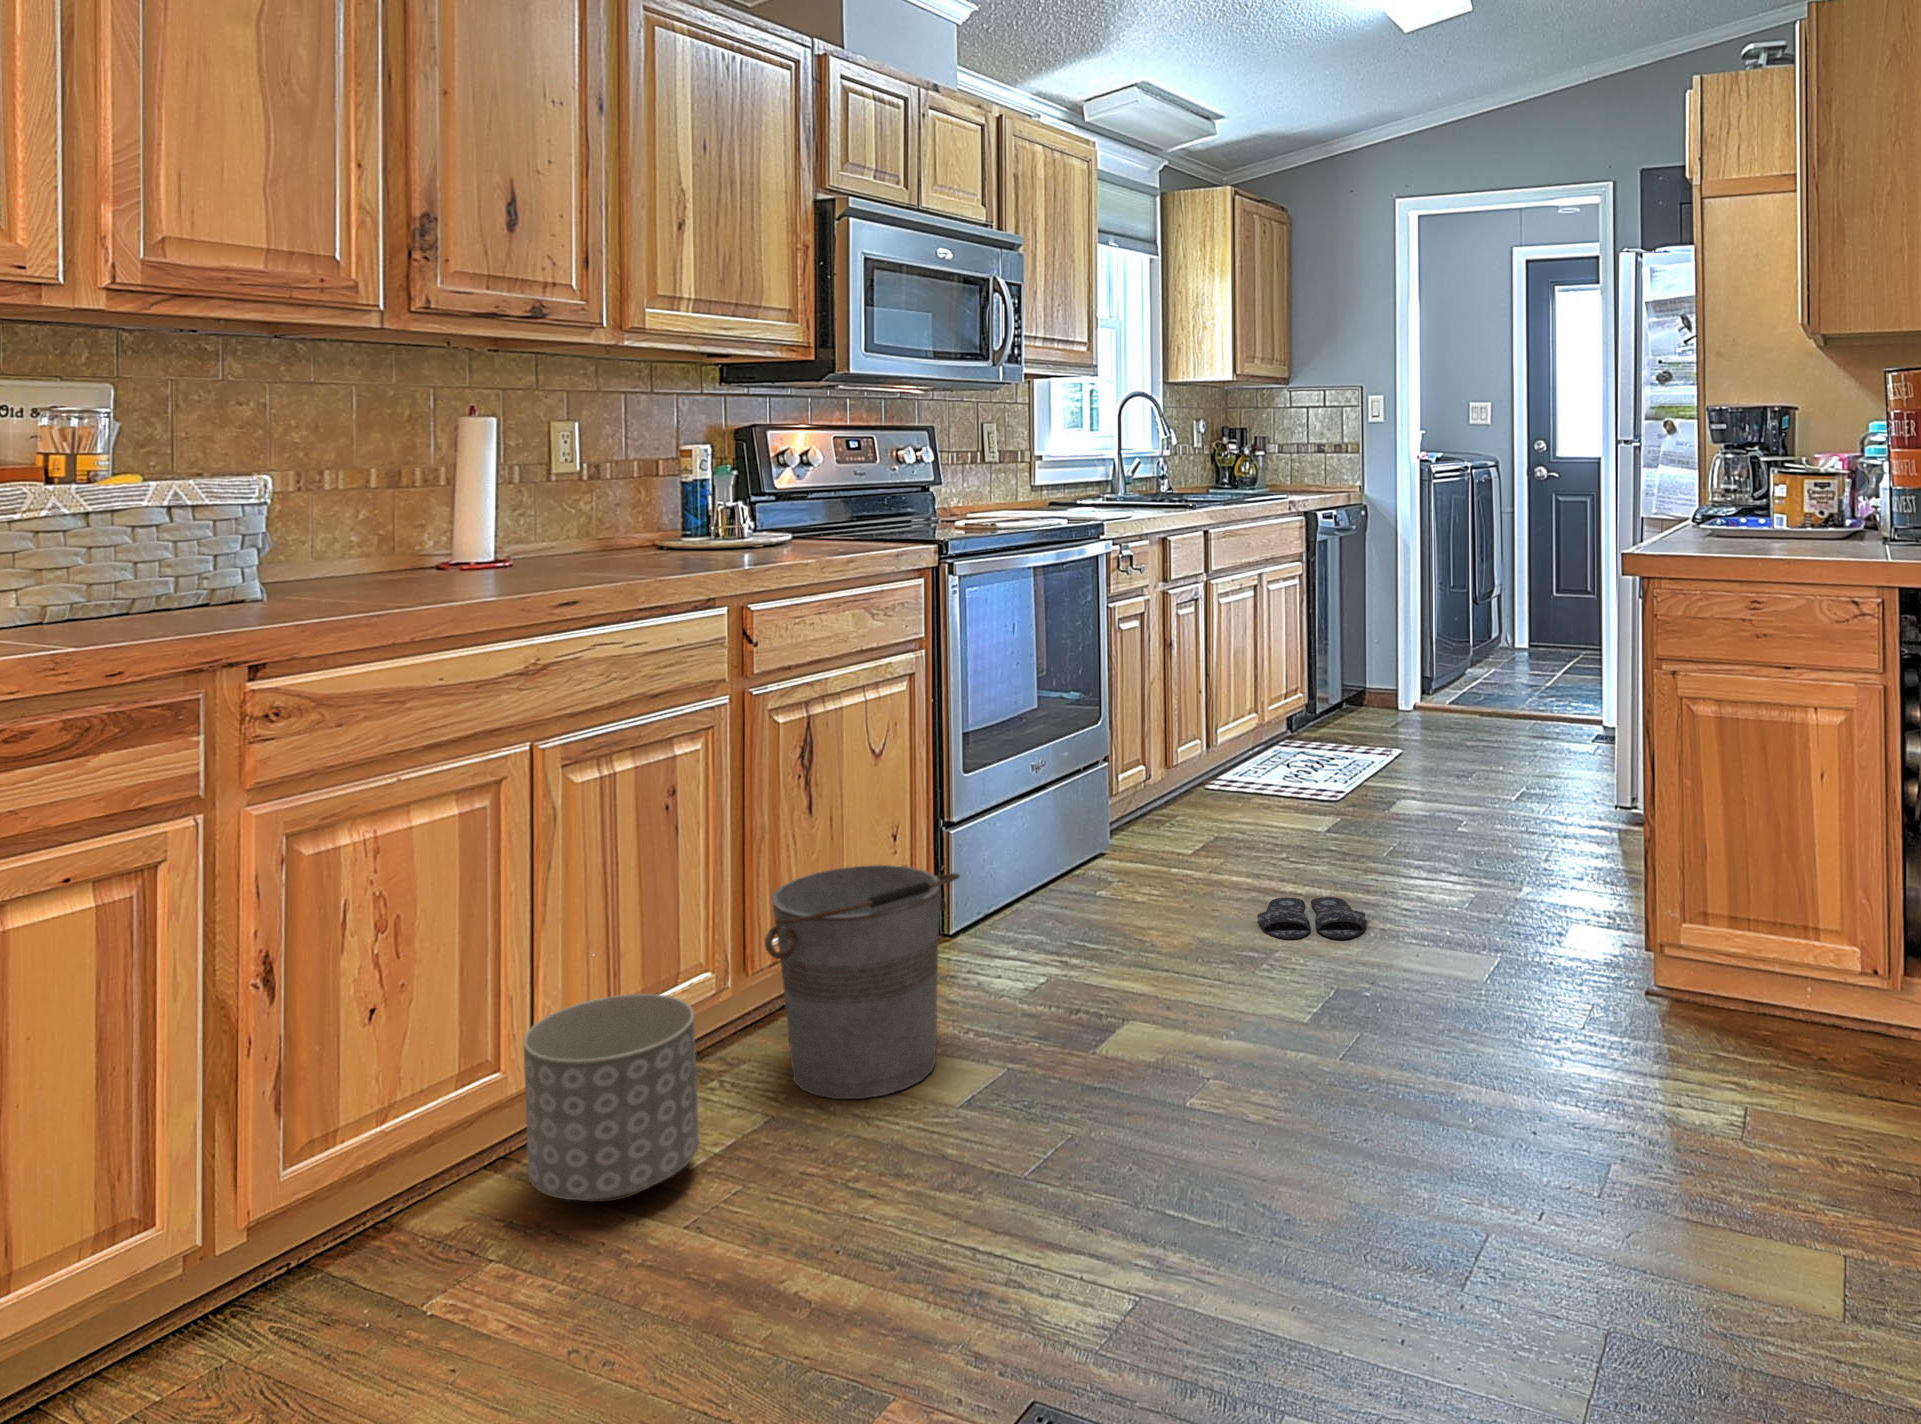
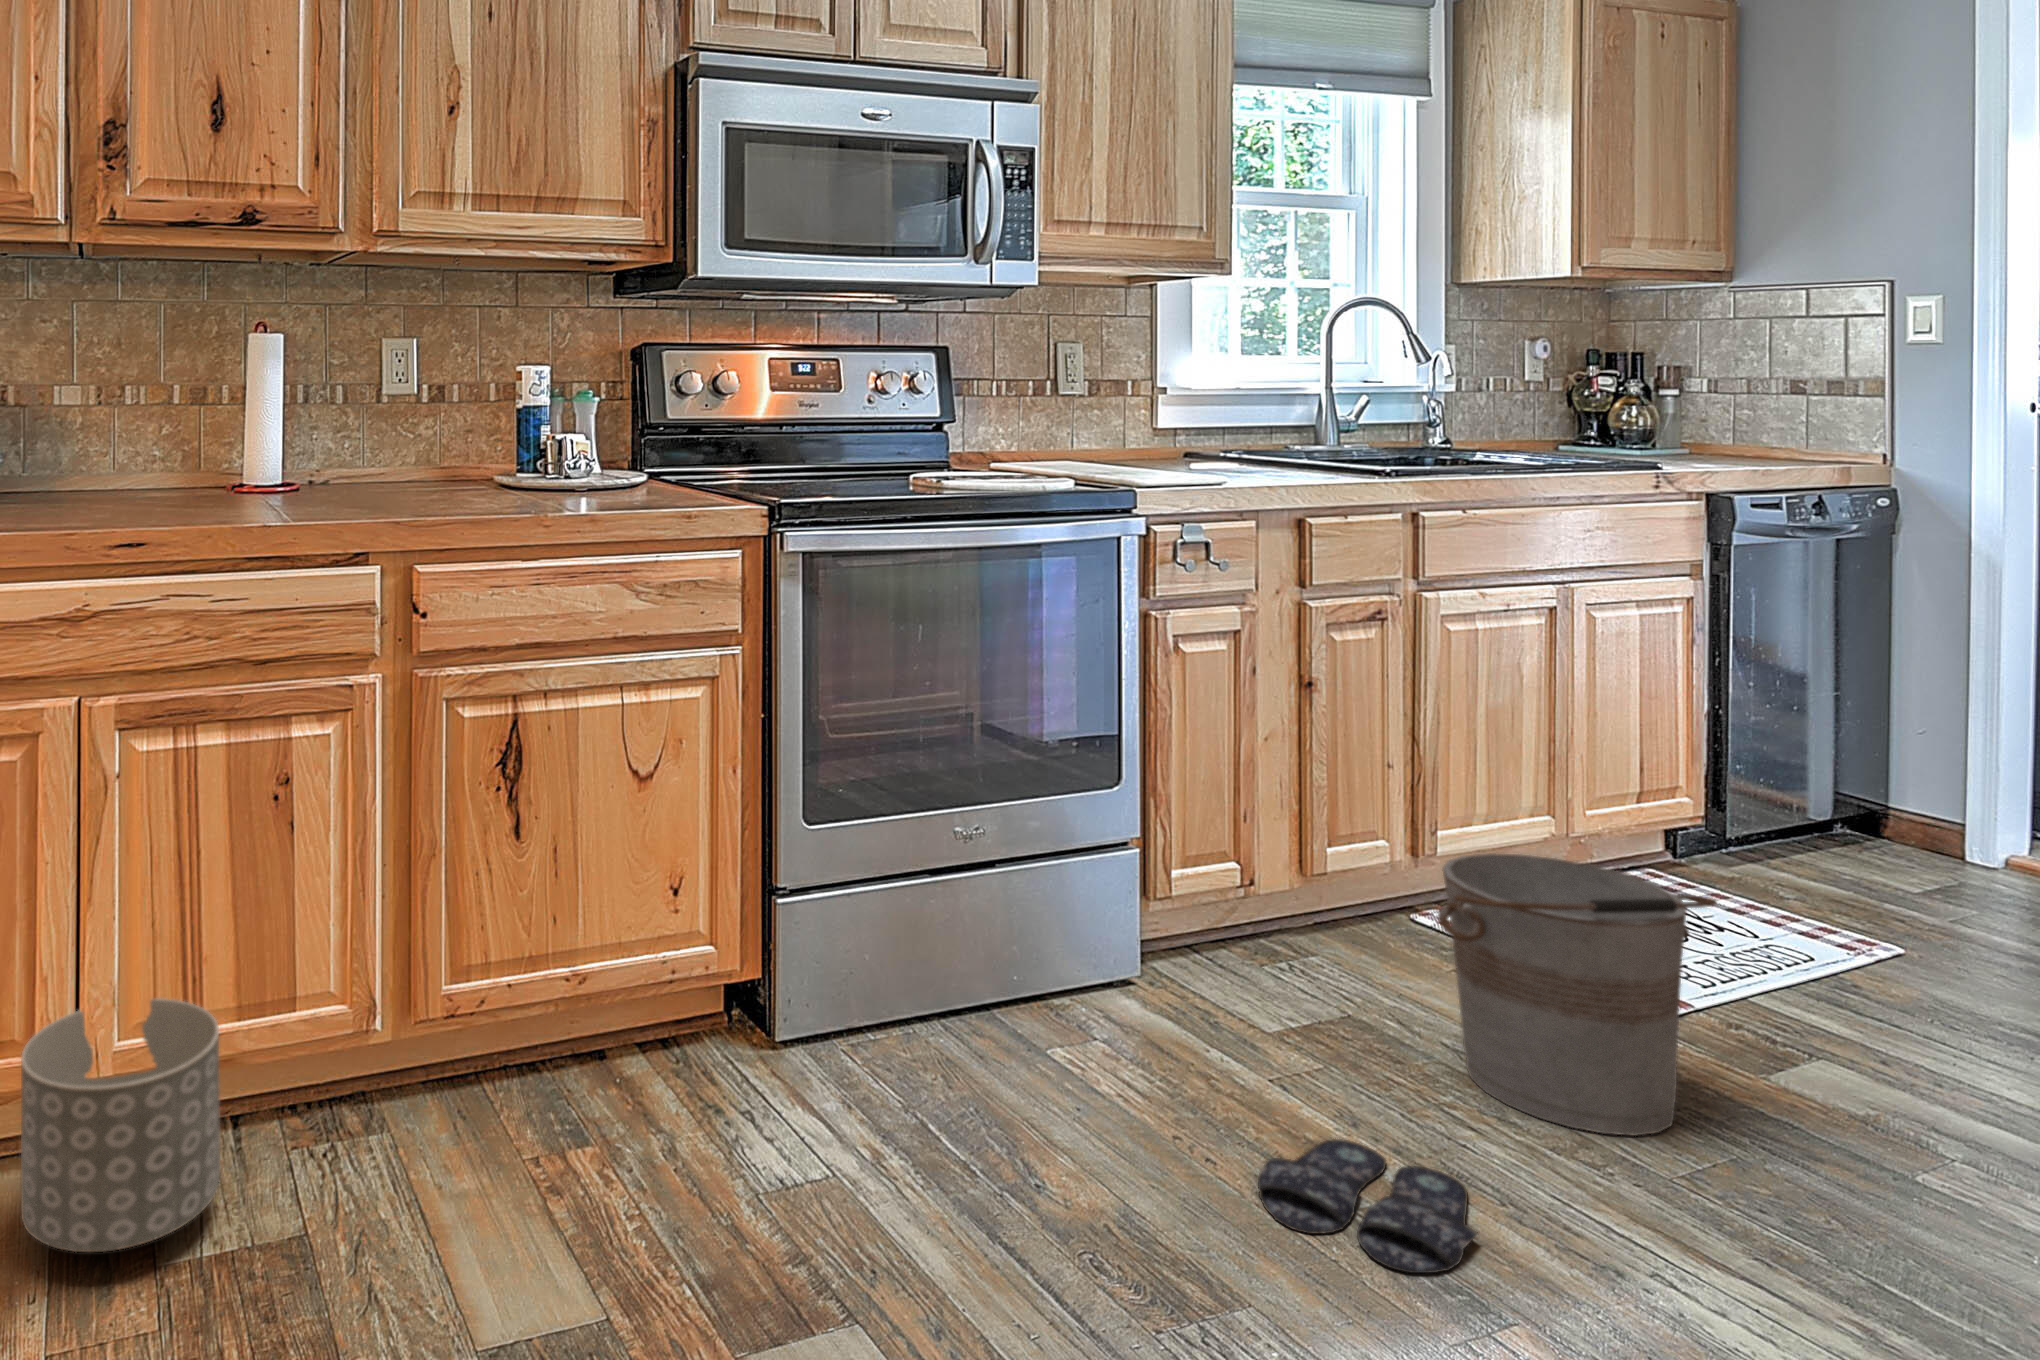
bucket: present [765,865,960,1099] -> present [1438,853,1717,1136]

